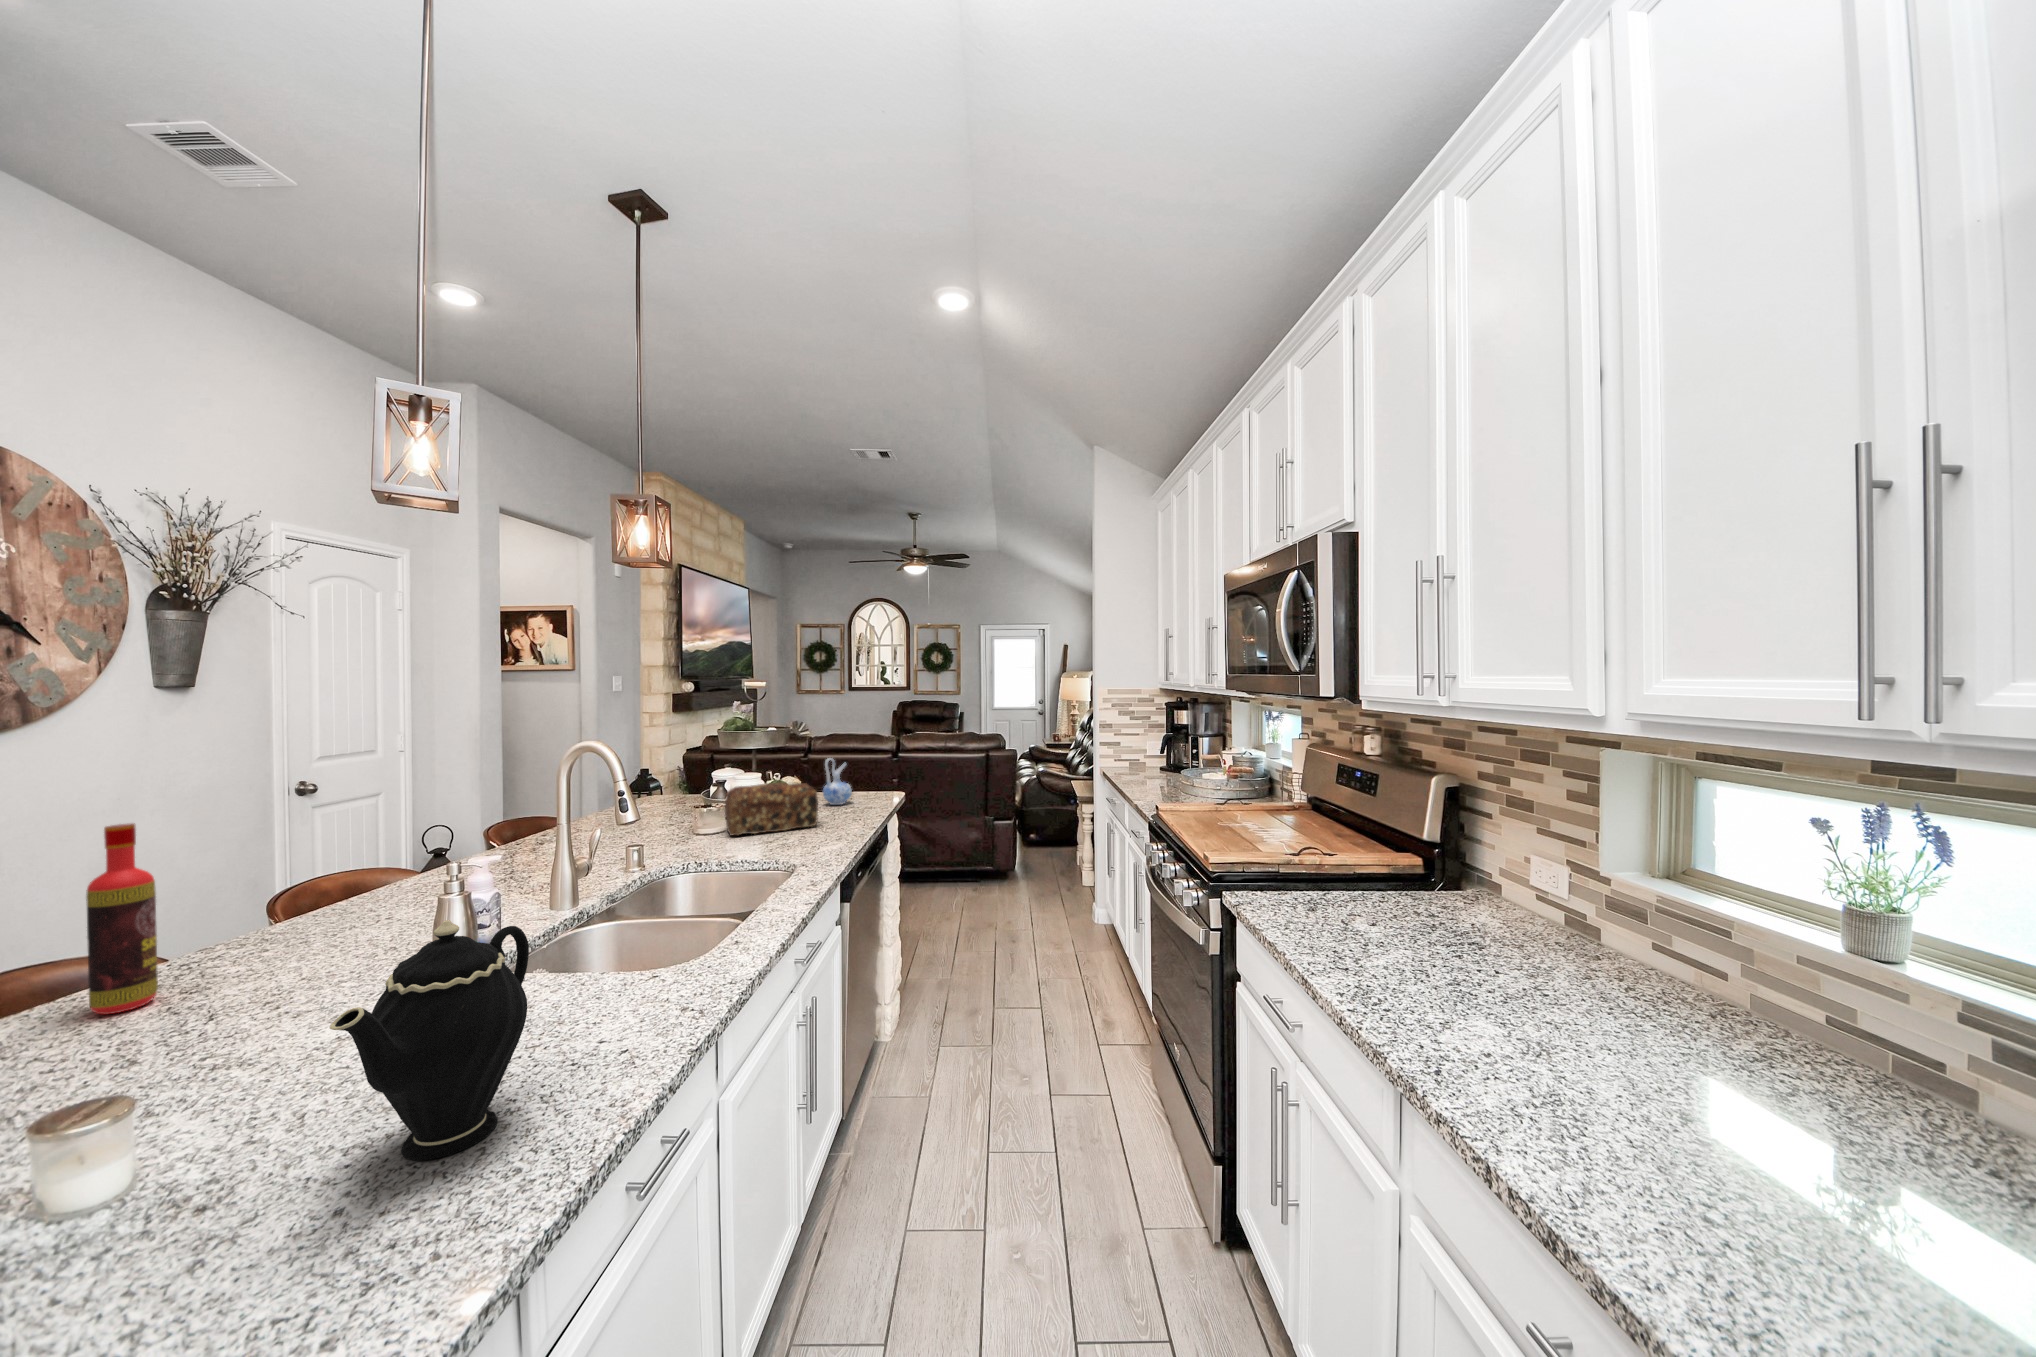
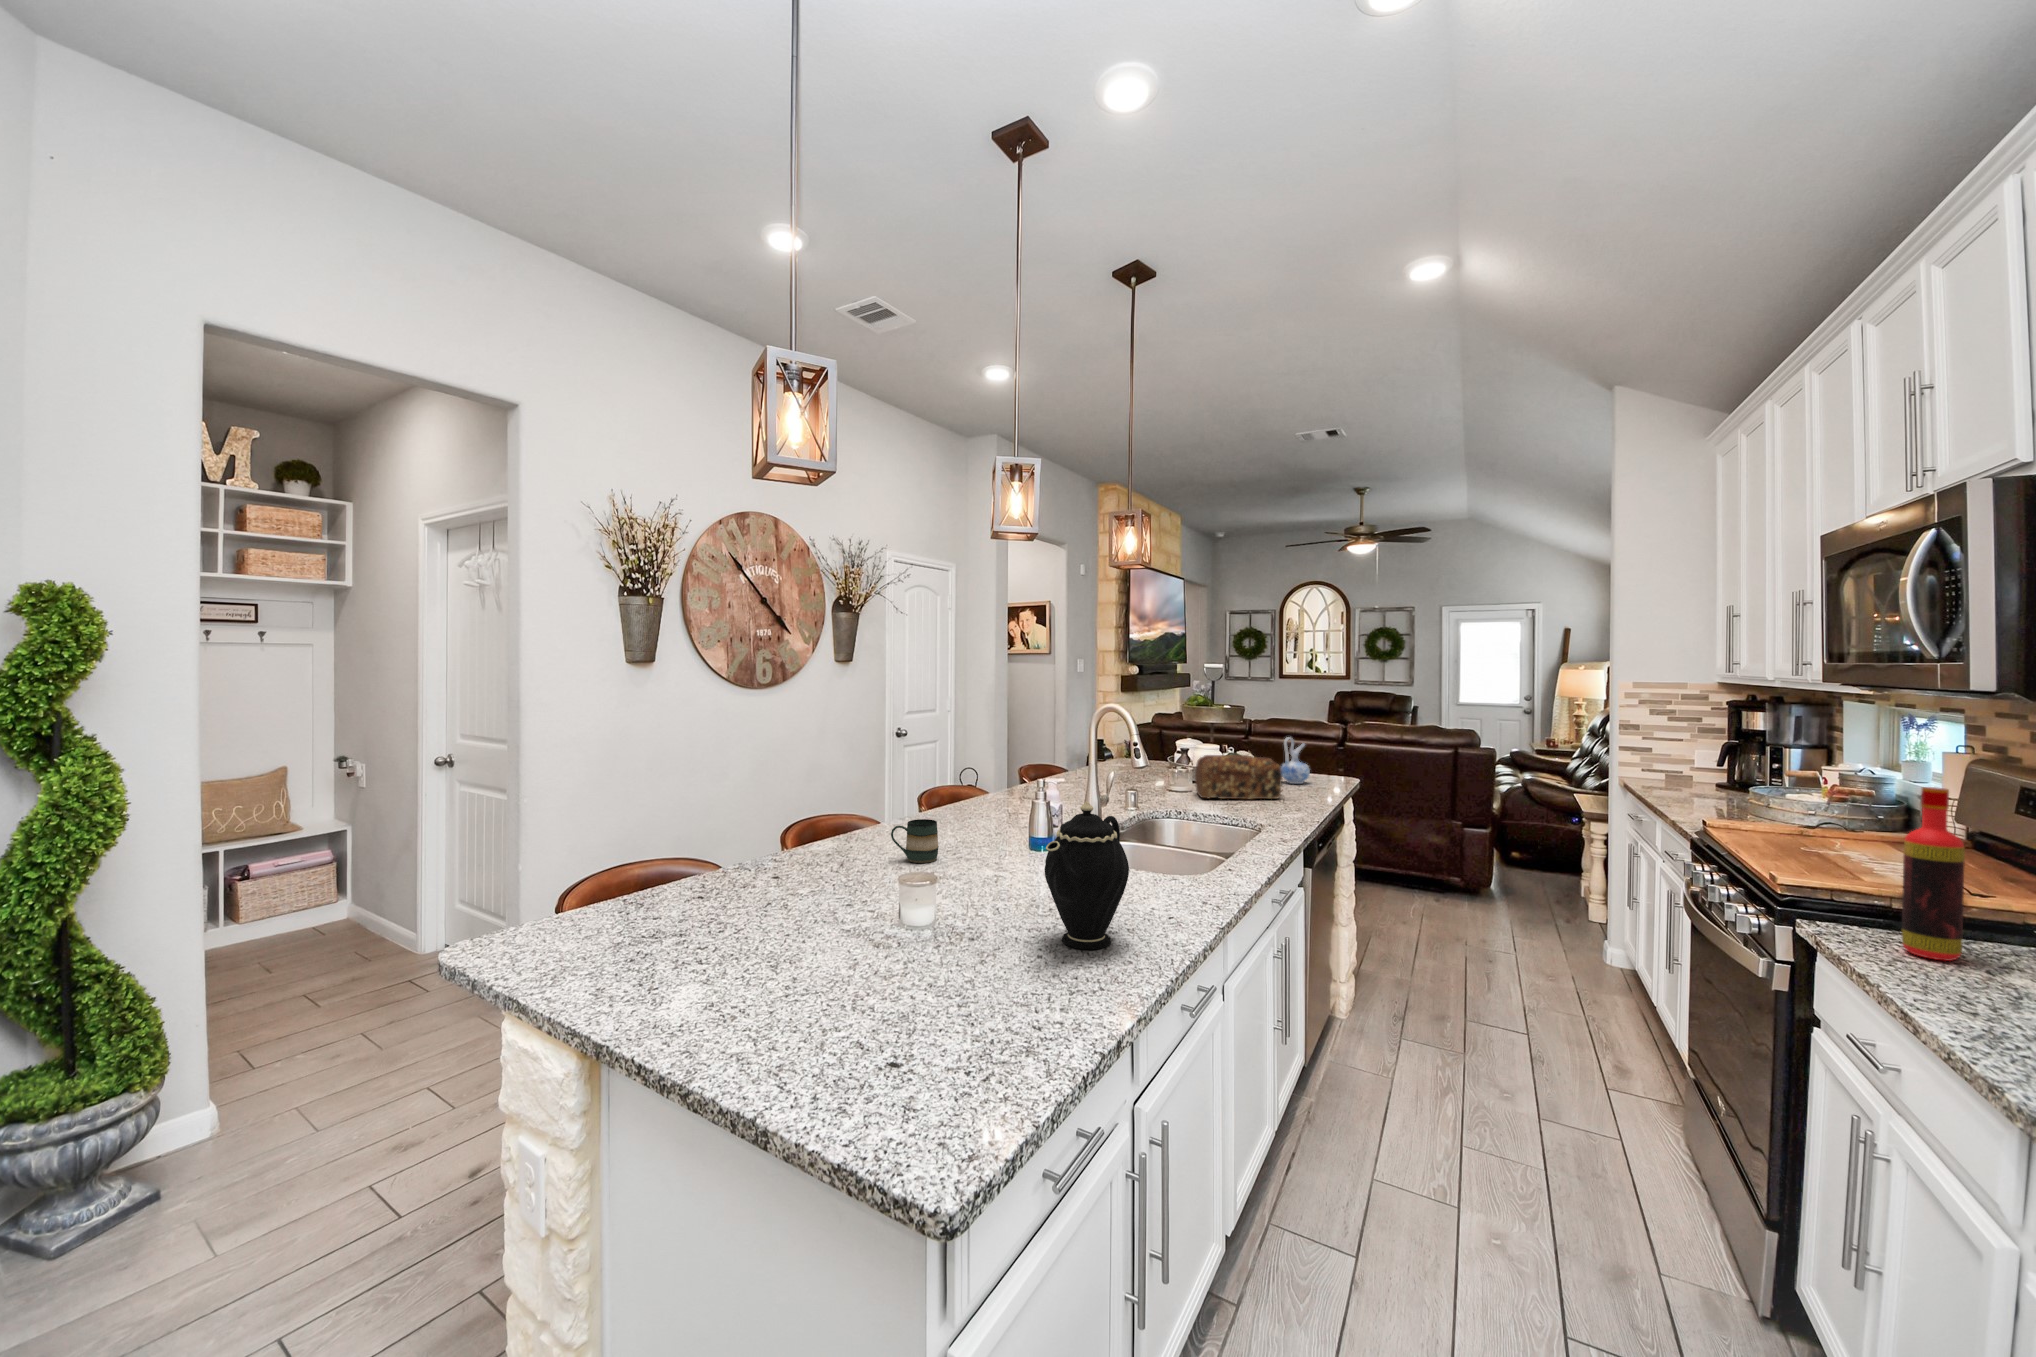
bottle: present [86,823,158,1015] -> present [1902,787,1965,961]
mug: none [150,946,263,1024] -> present [891,819,939,863]

